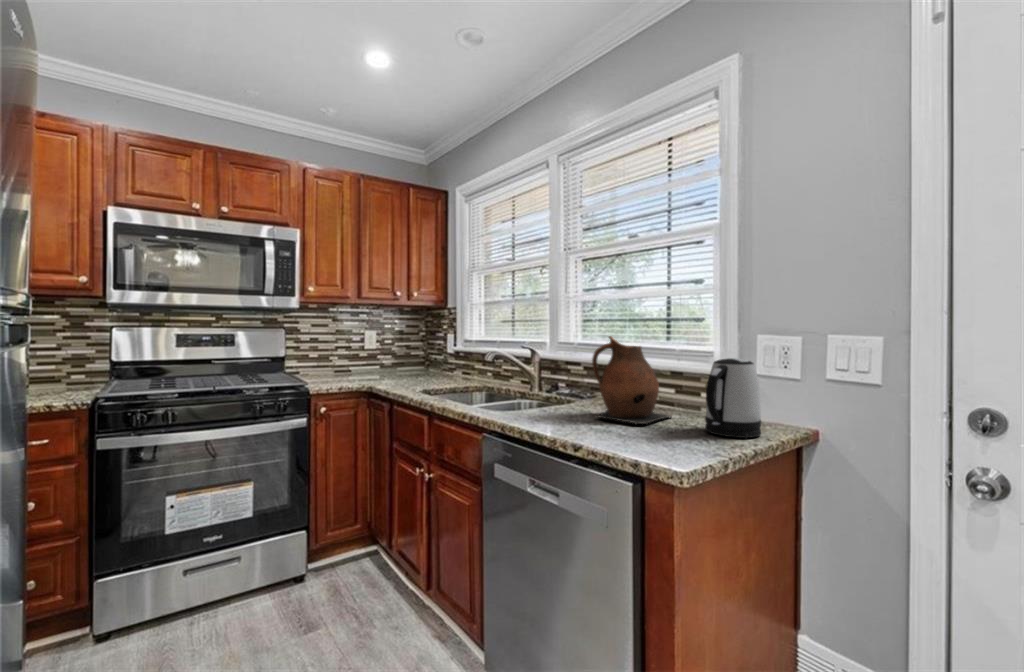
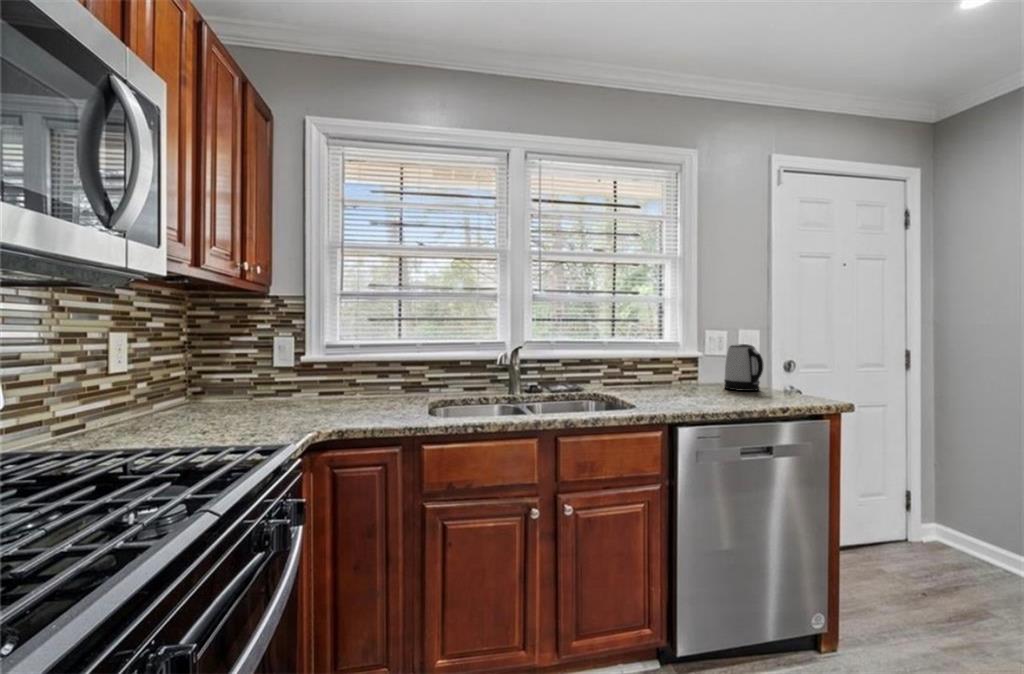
ceramic pitcher: present [592,336,670,424] -> none [658,332,721,396]

